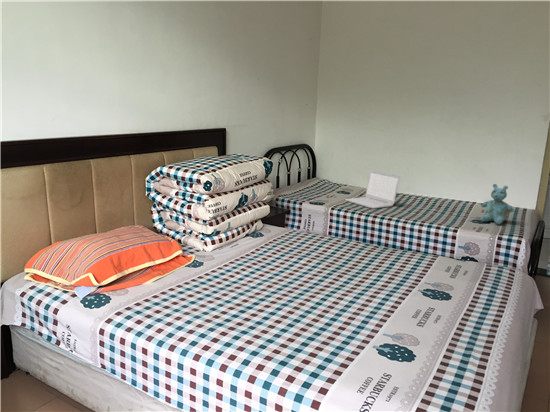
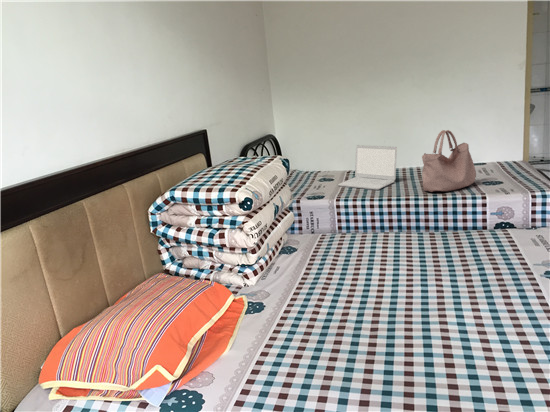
handbag: none [408,167,462,220] -> present [422,130,476,192]
stuffed bear: present [481,184,514,224] -> none [491,138,527,181]

